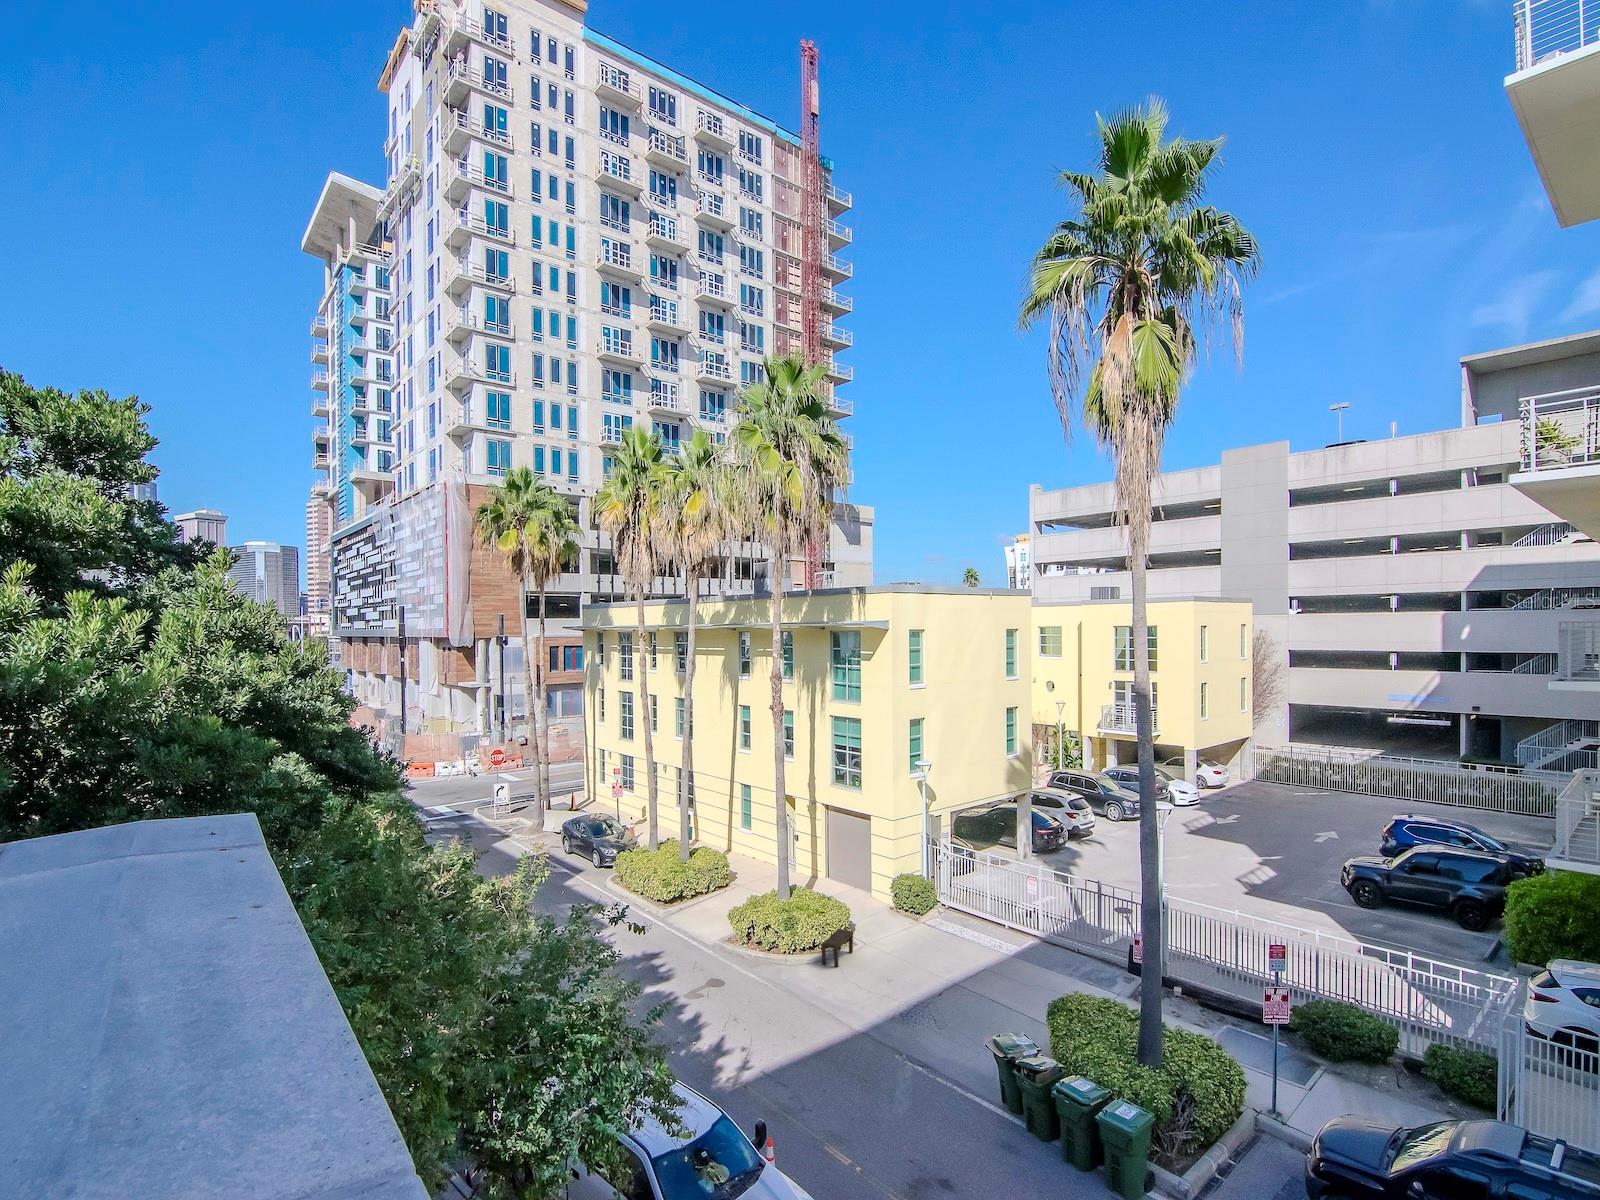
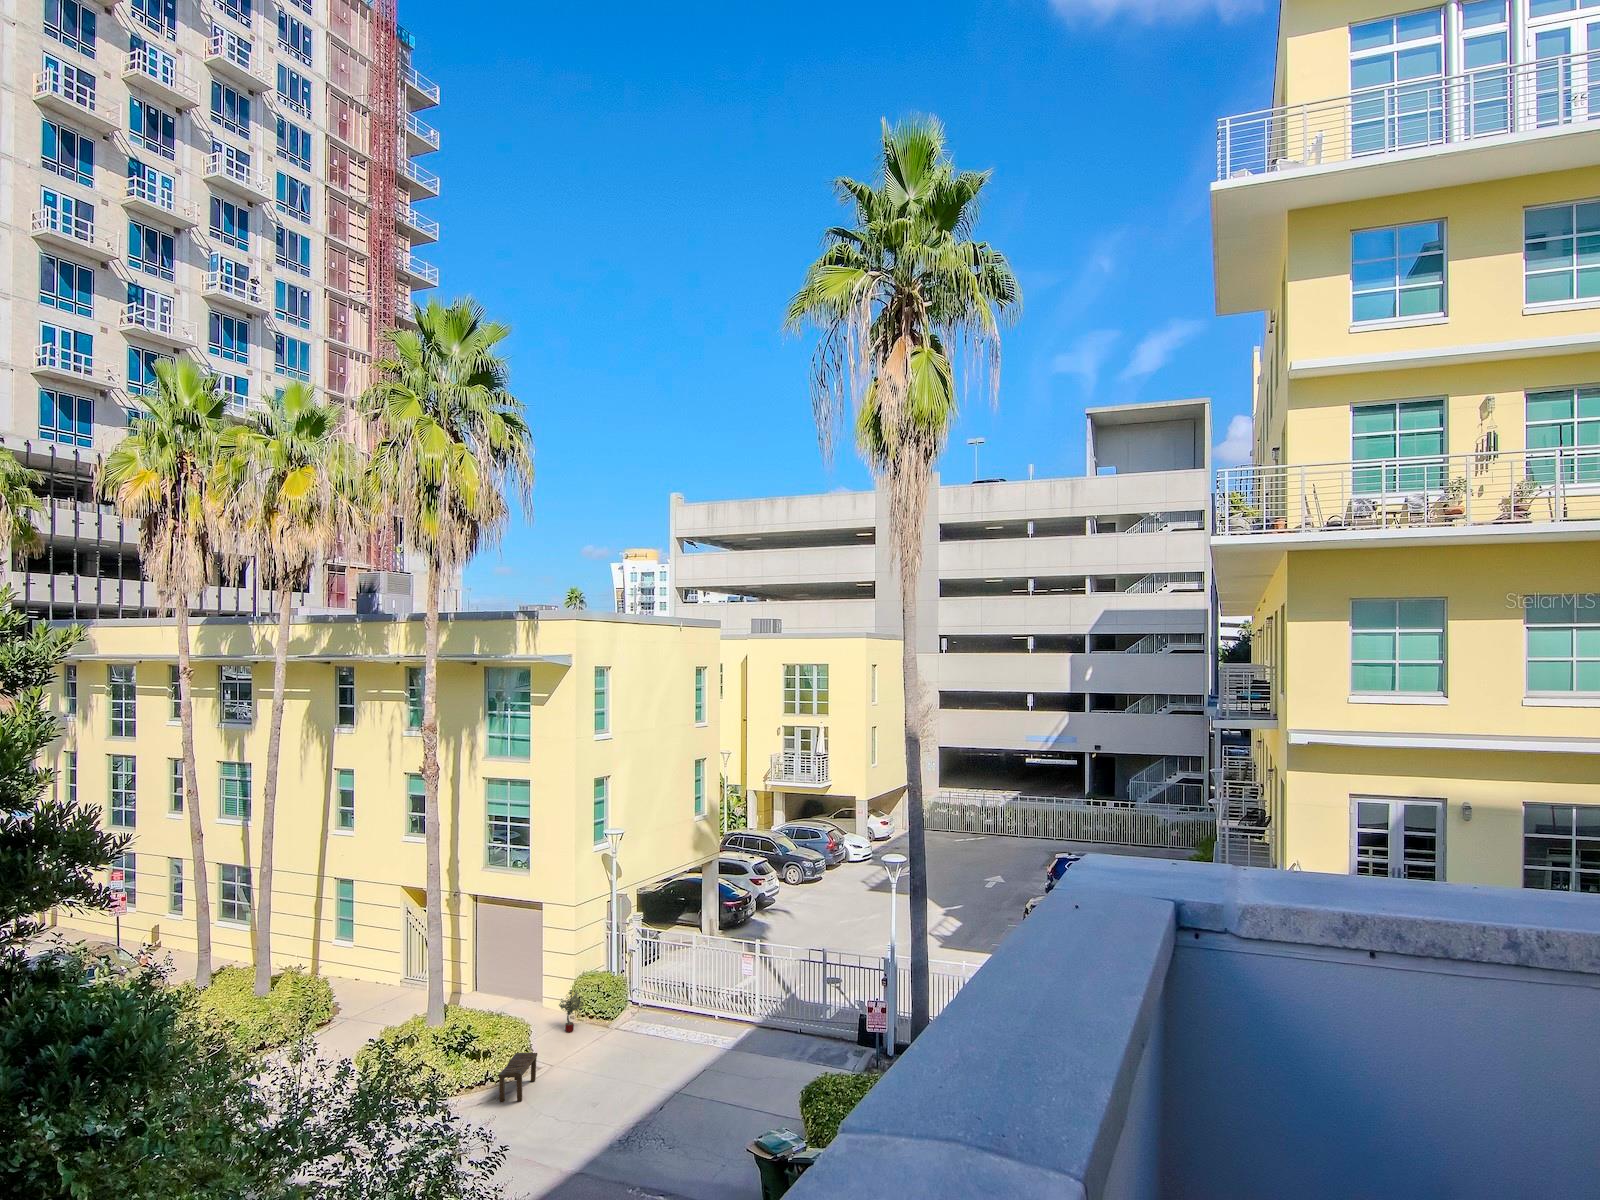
potted tree: none [882,885,901,918] -> present [559,990,584,1033]

